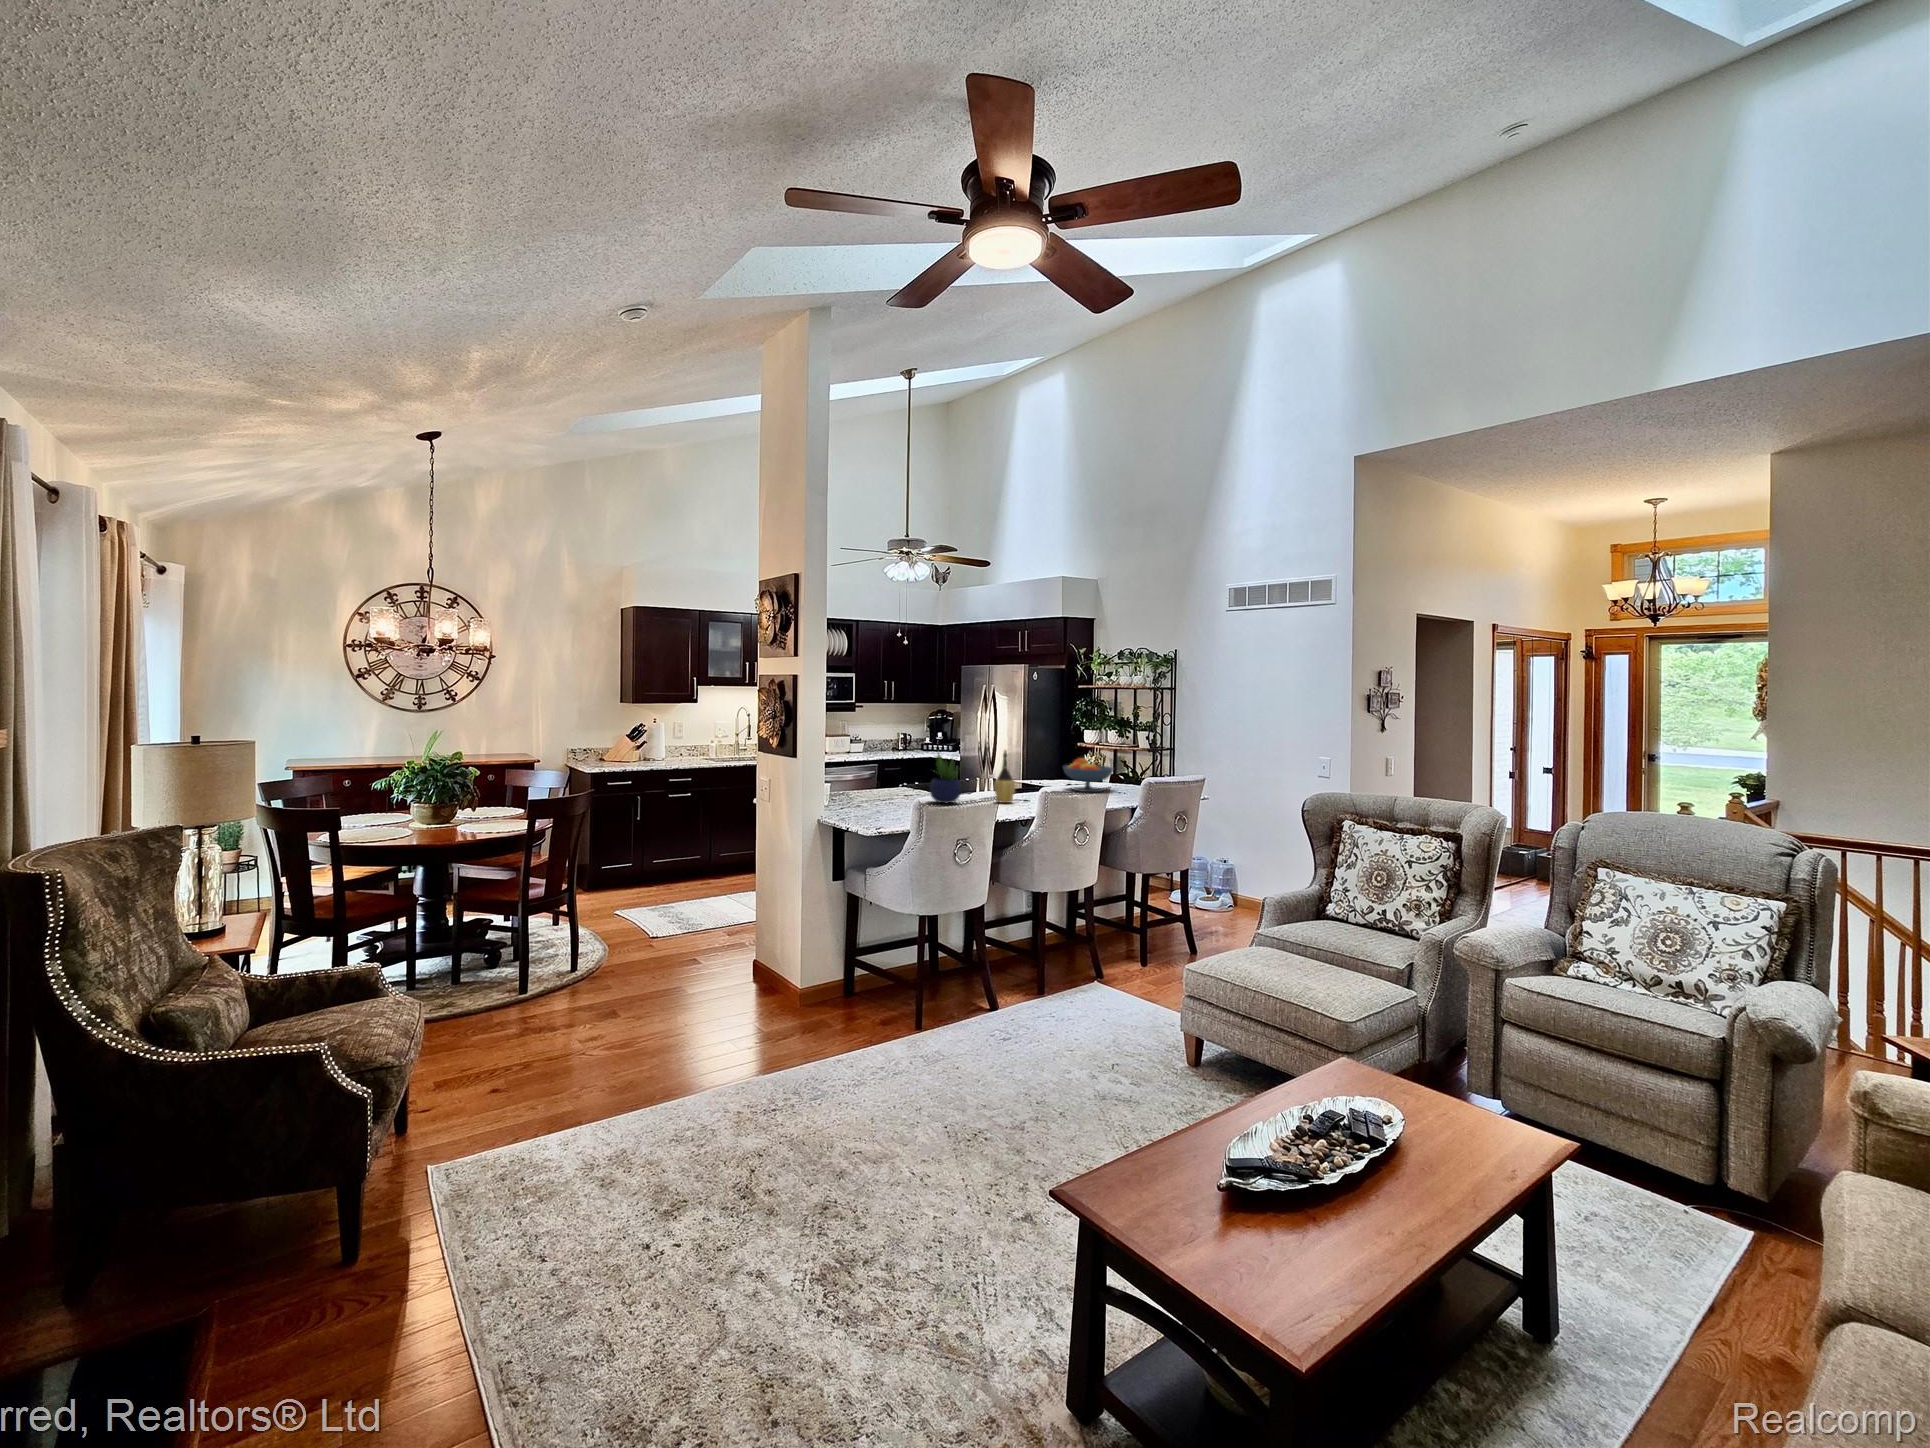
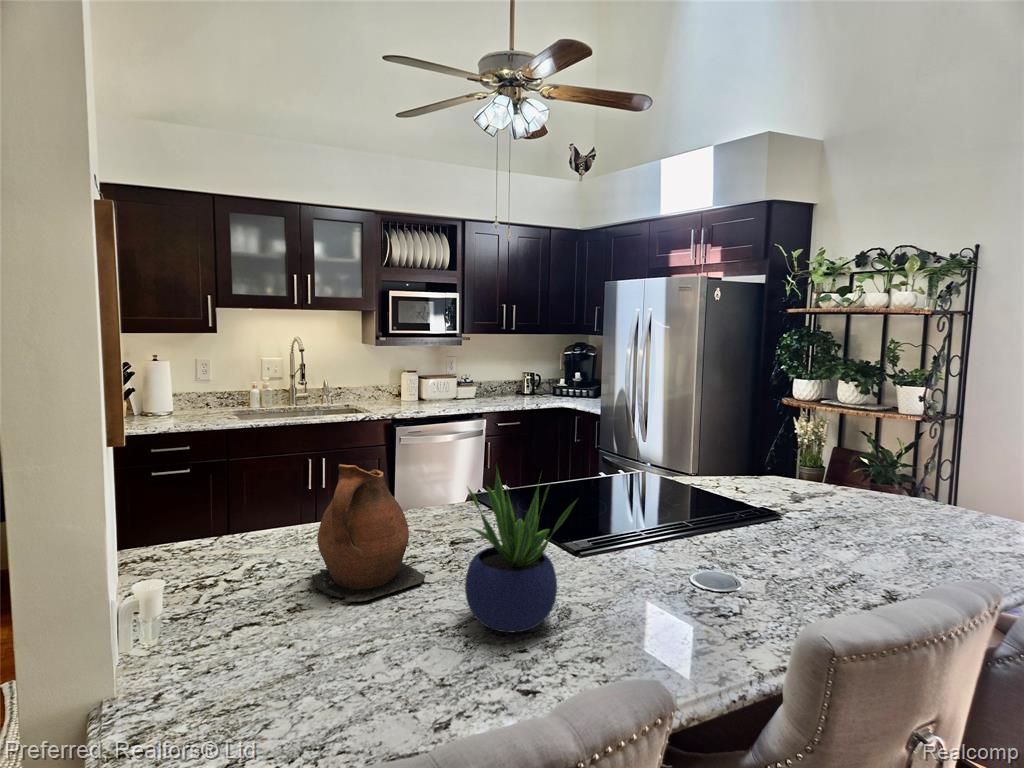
wine bottle: present [994,750,1015,803] -> none [655,474,719,631]
ceramic pitcher: none [862,751,907,801] -> present [306,464,425,602]
fruit bowl: present [1063,758,1113,792] -> none [805,455,935,545]

